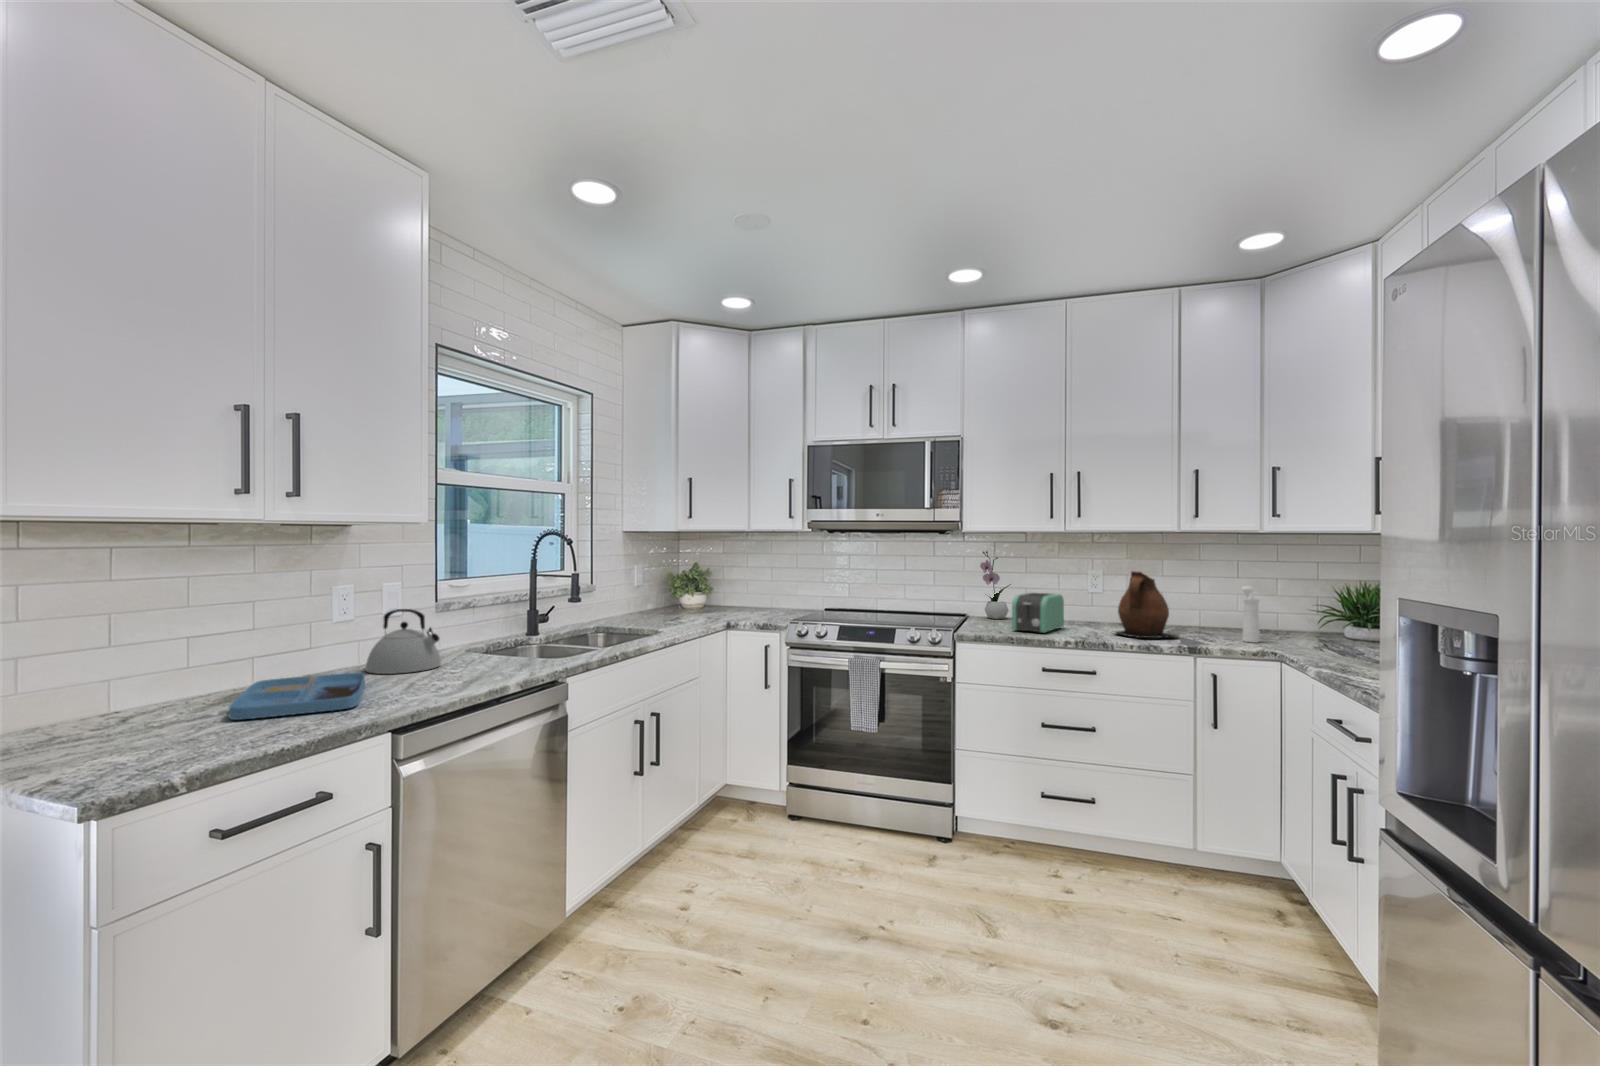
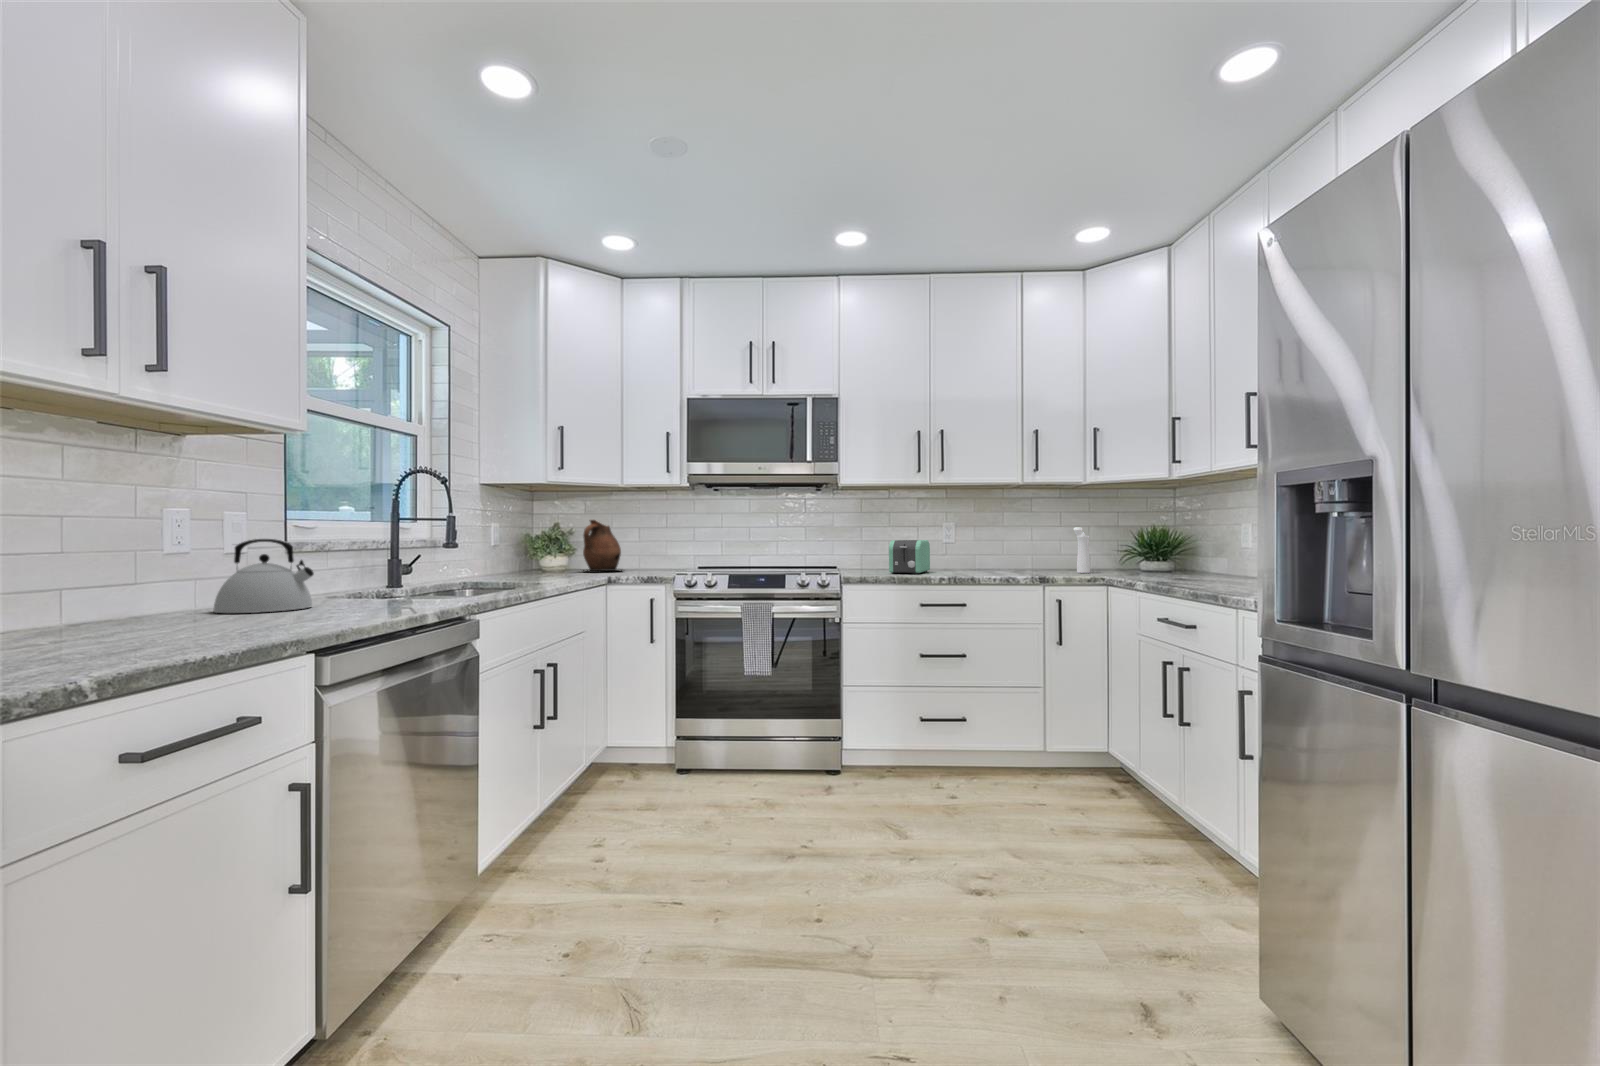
flower arrangement: present [980,551,1011,619] -> none [849,506,878,569]
ceramic pitcher: present [1116,571,1177,638] -> present [583,520,623,571]
tray: present [229,673,365,720] -> none [77,606,255,644]

